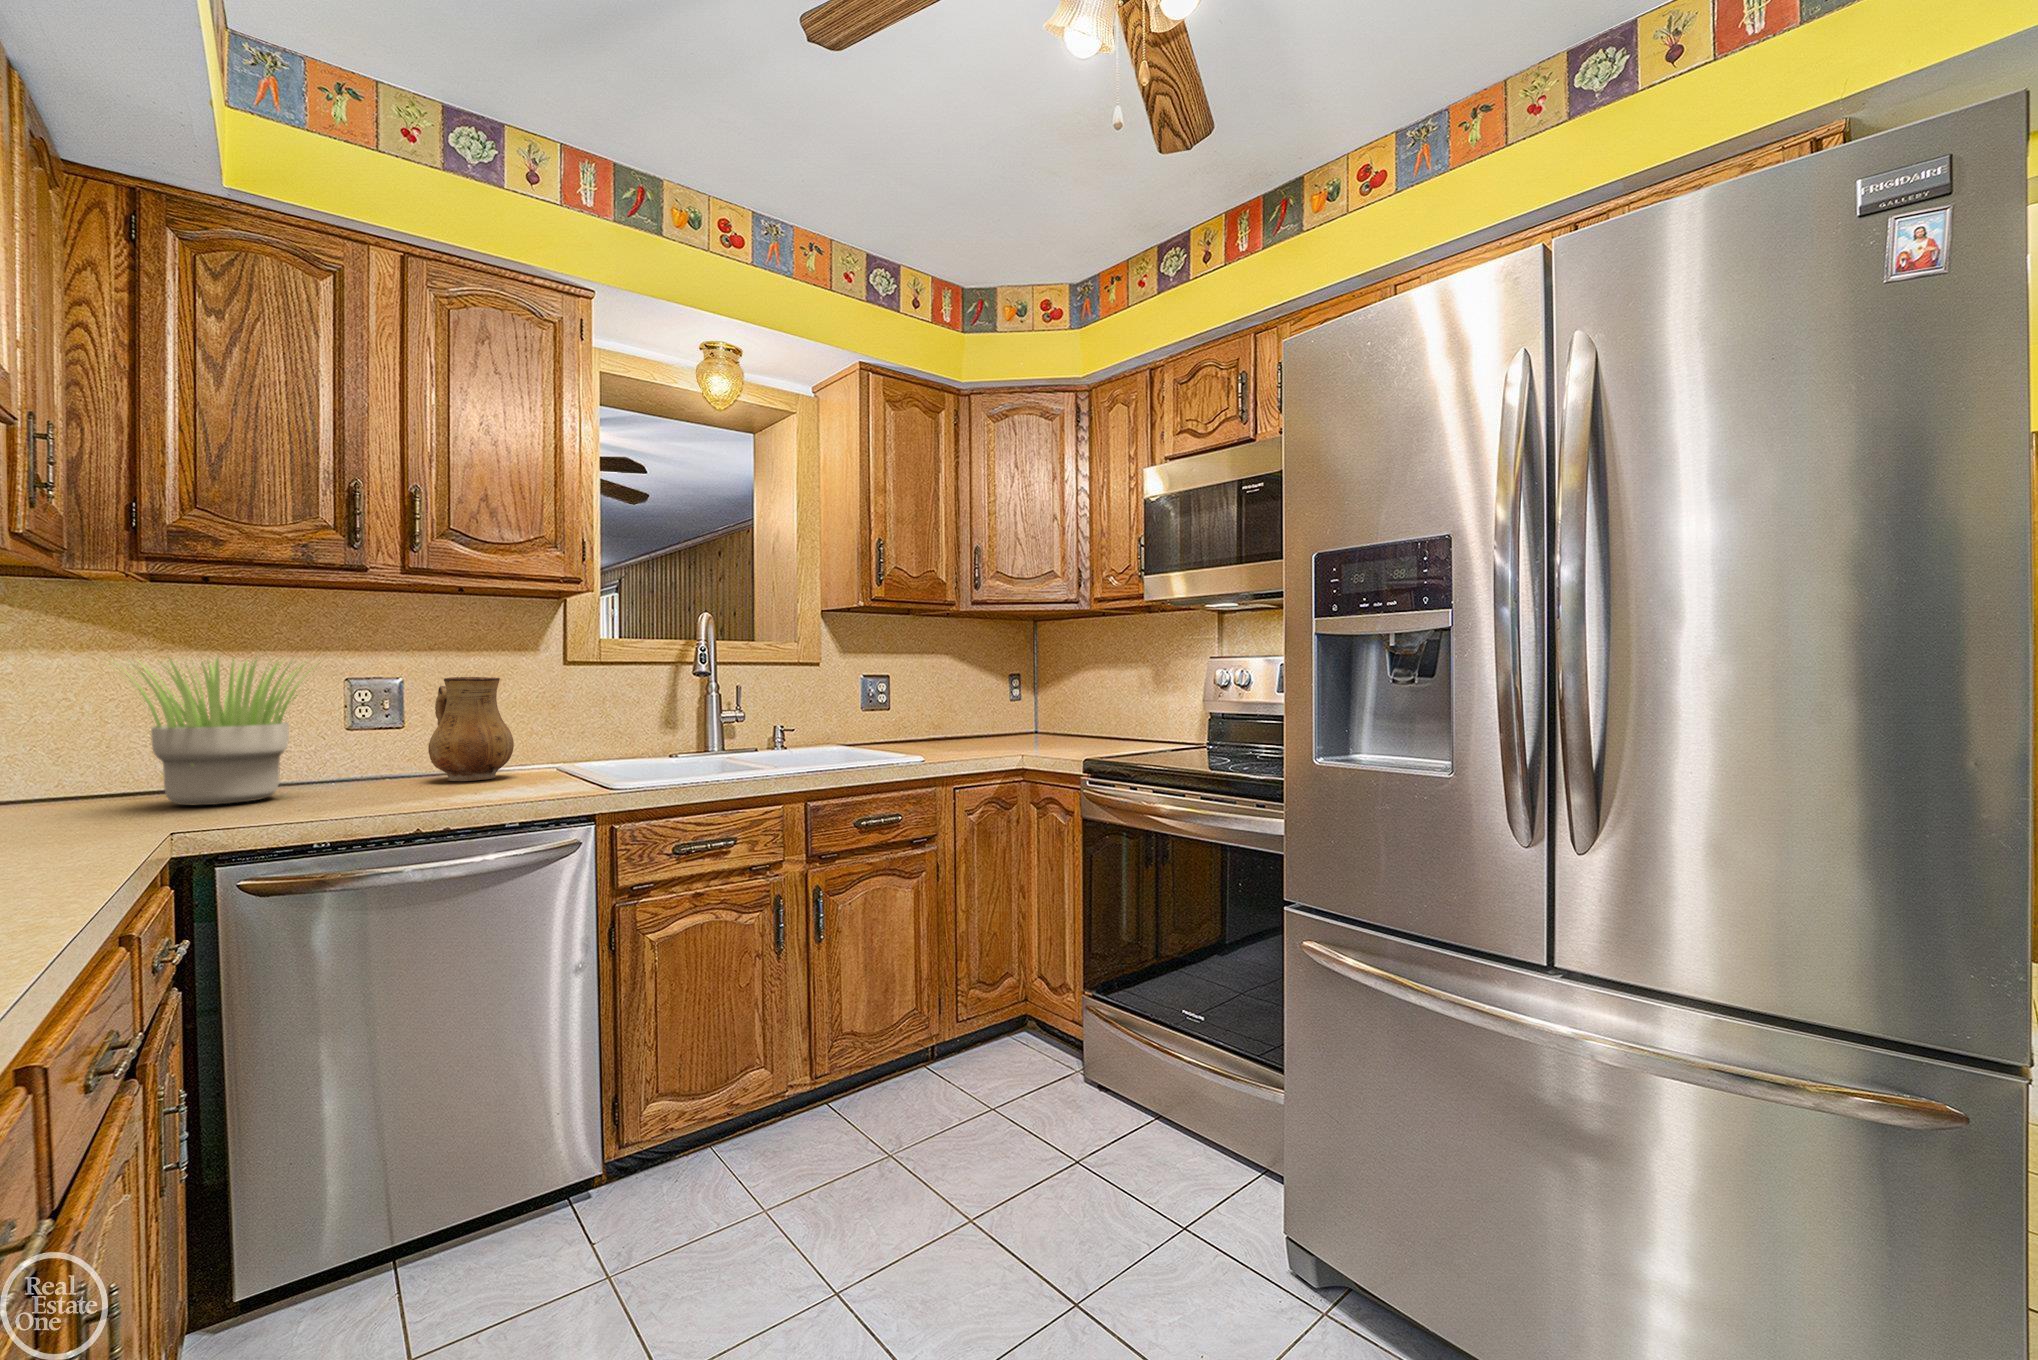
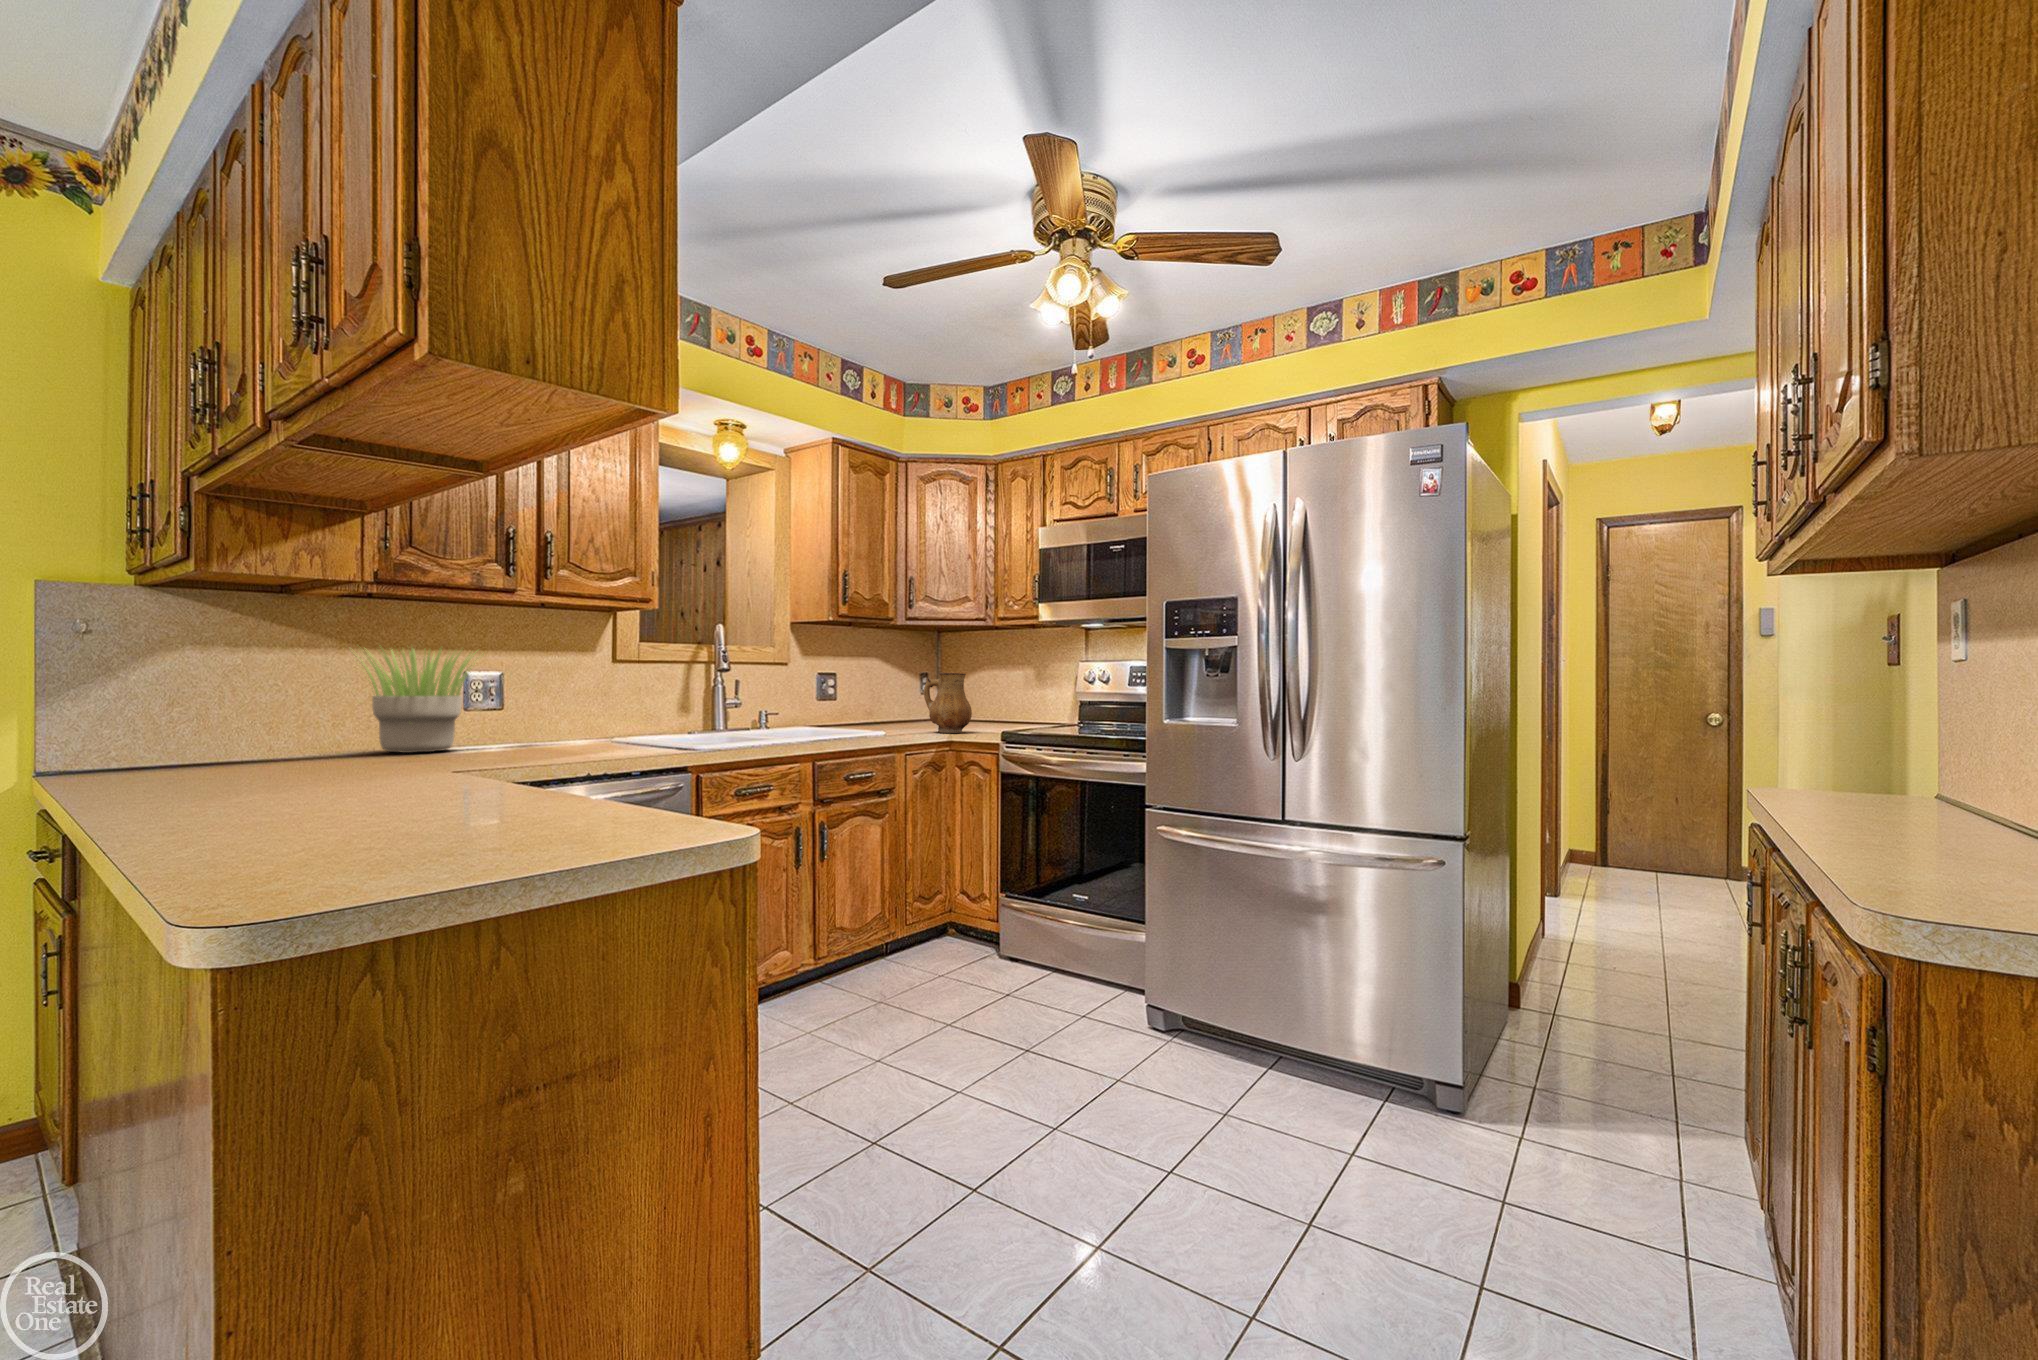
ceramic pitcher: present [428,677,514,781] -> present [924,673,972,733]

